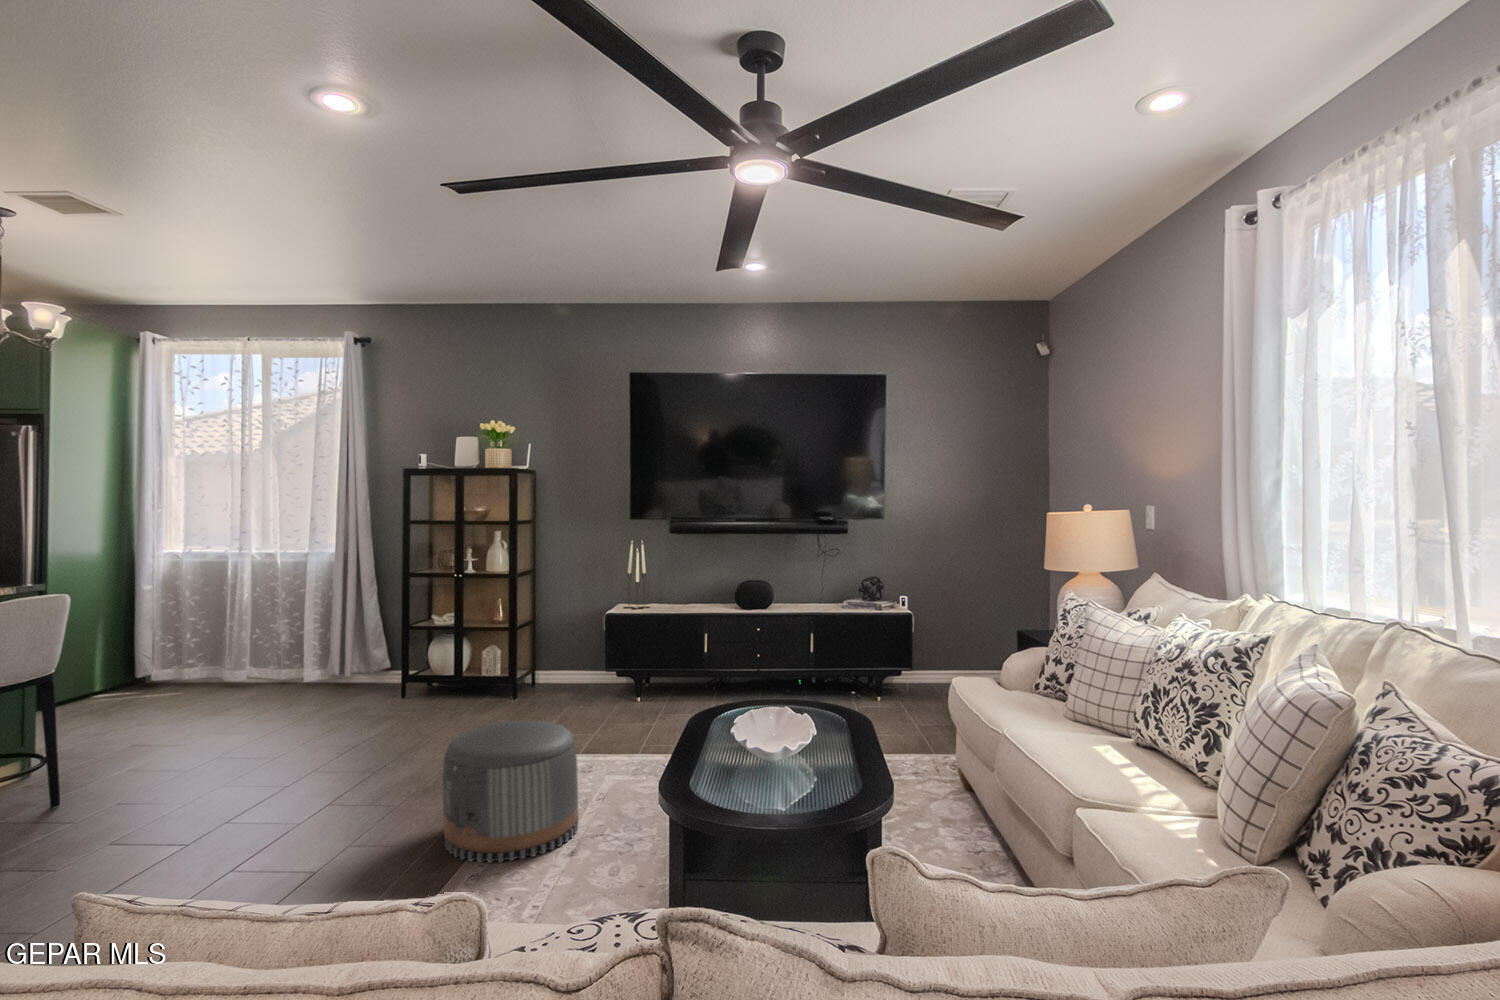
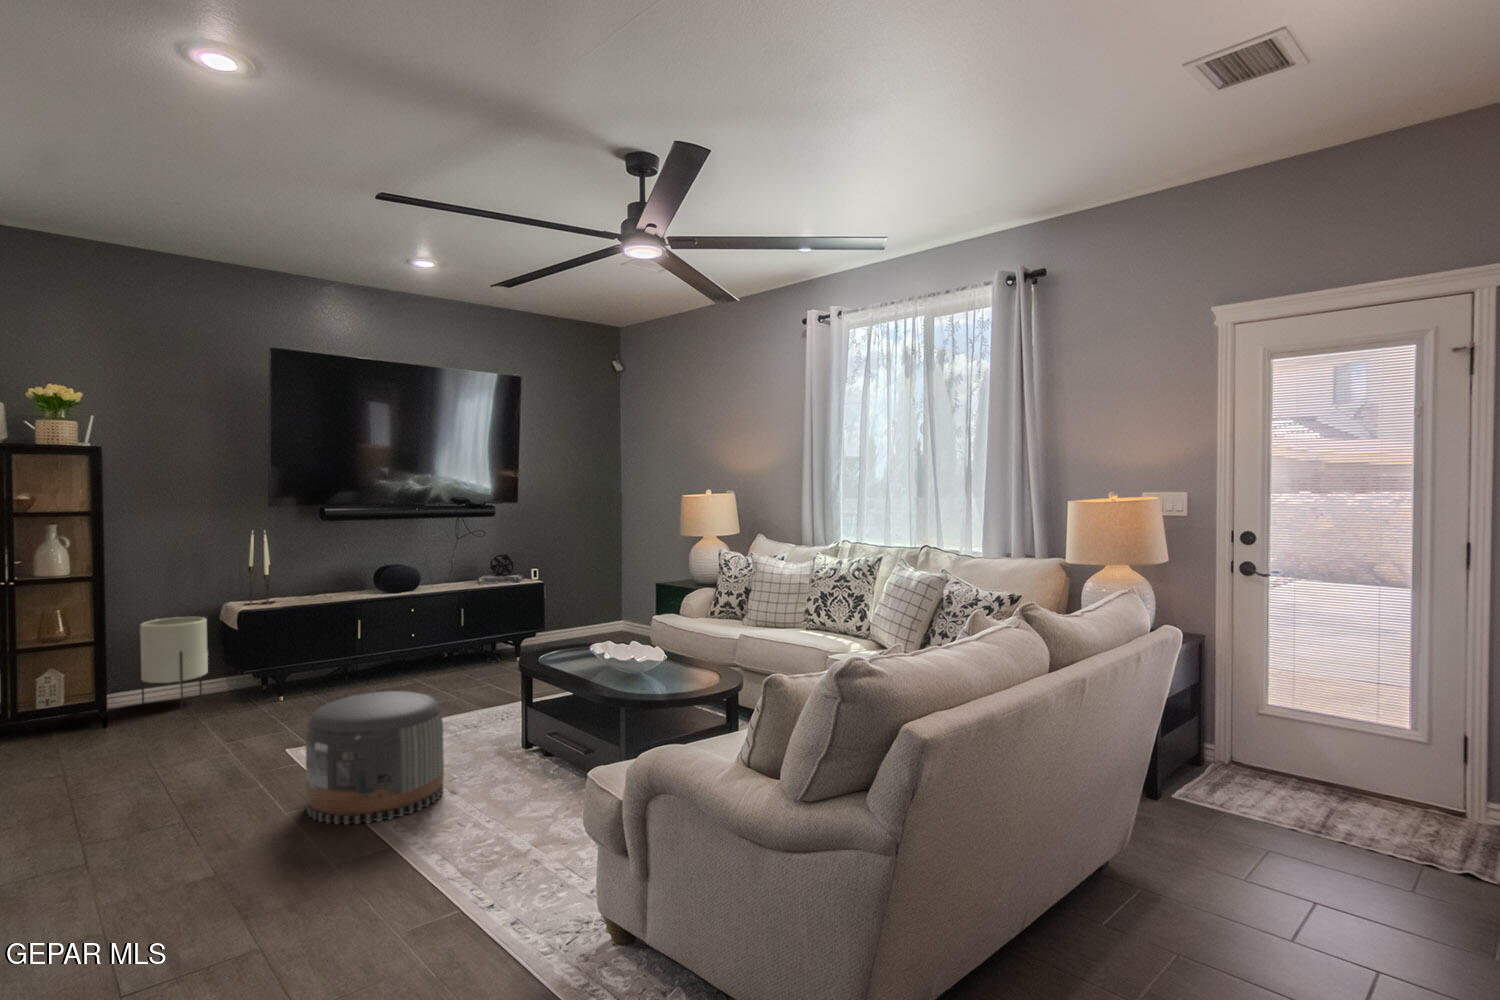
planter: none [559,615,607,694] -> present [140,617,208,708]

